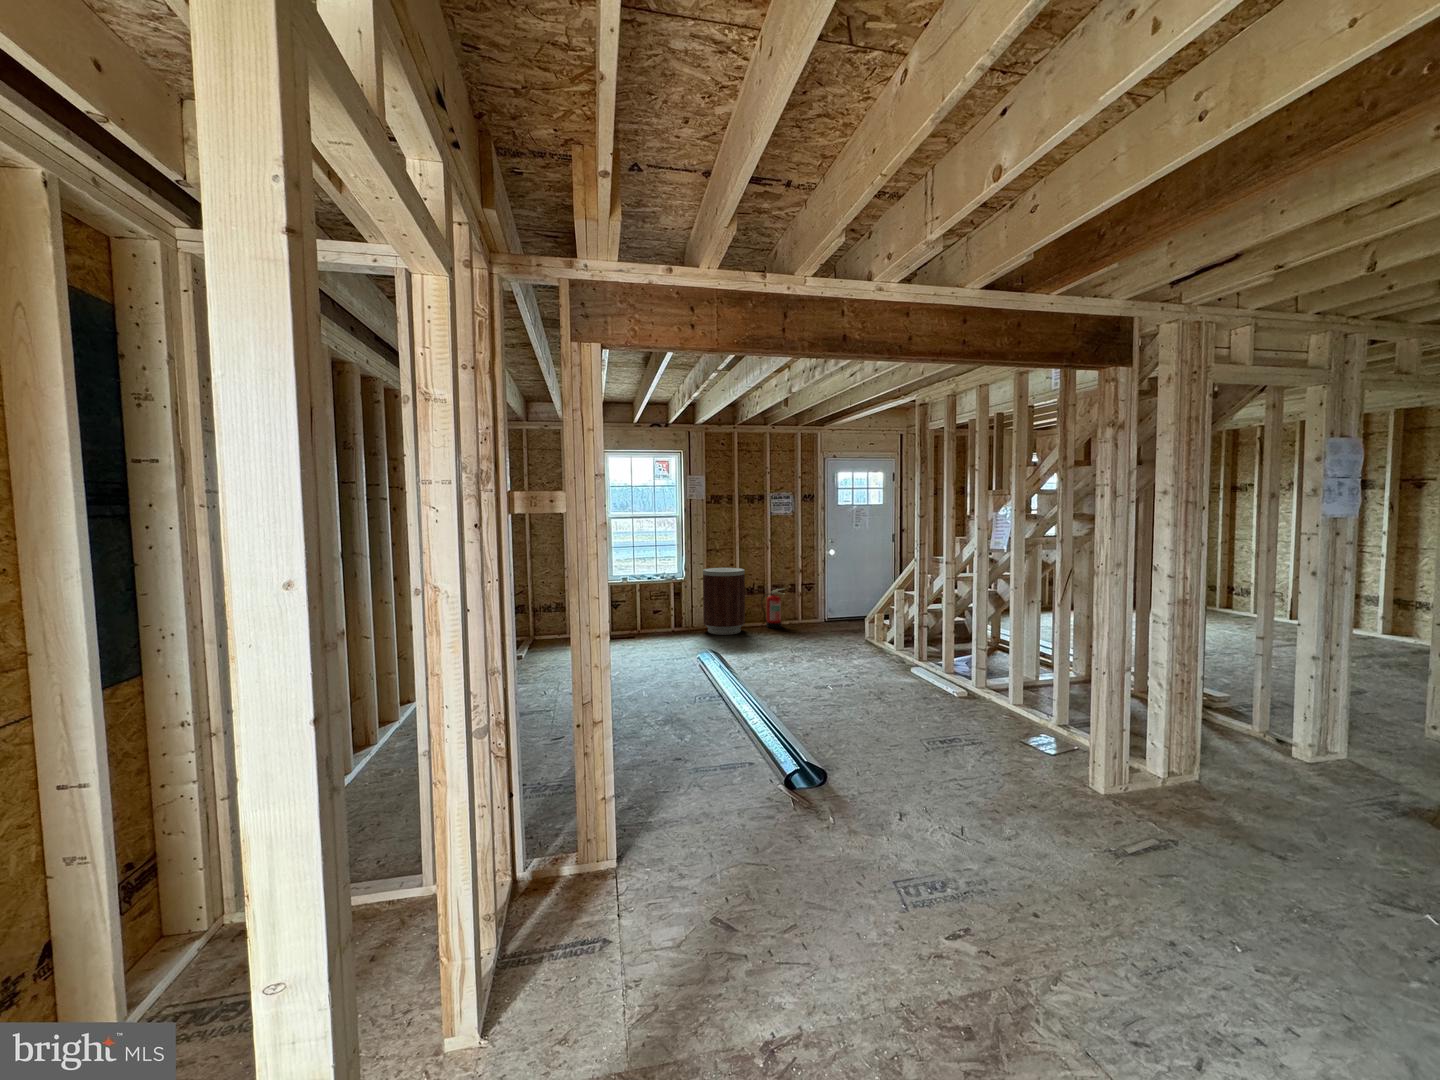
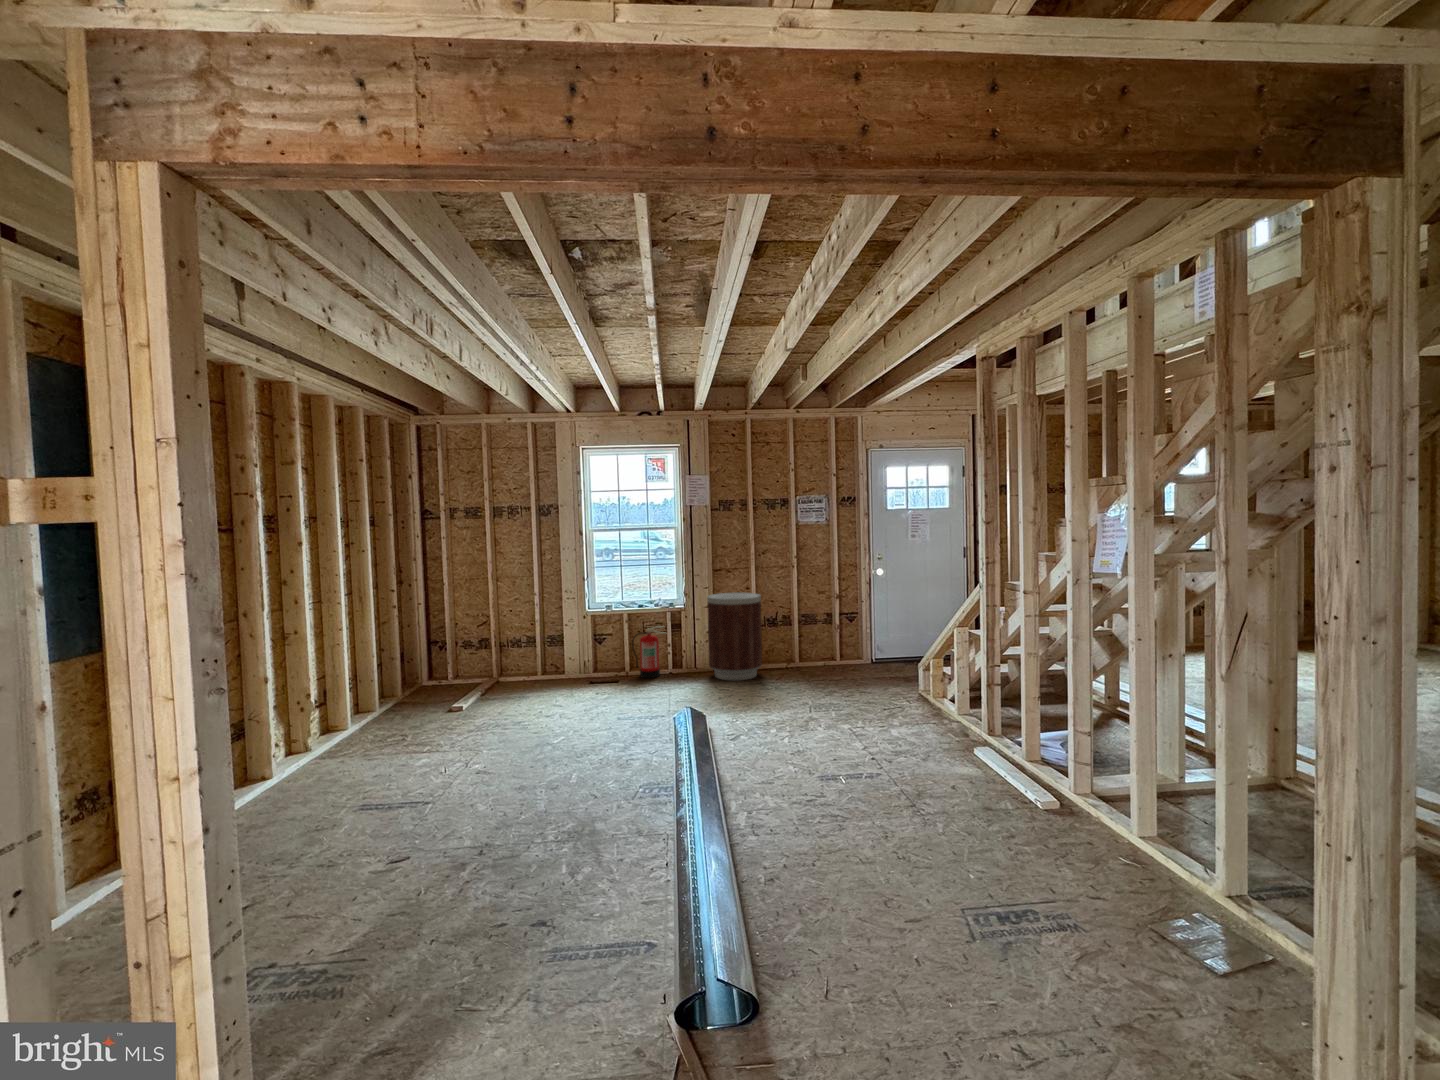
fire extinguisher: present [762,590,784,628] -> present [632,626,662,678]

